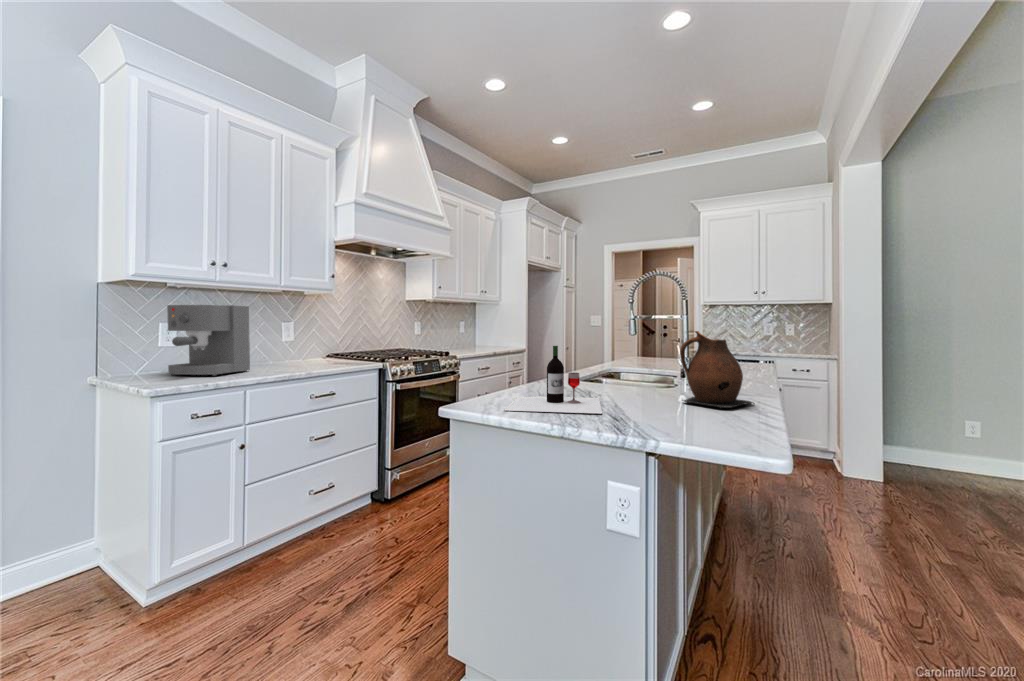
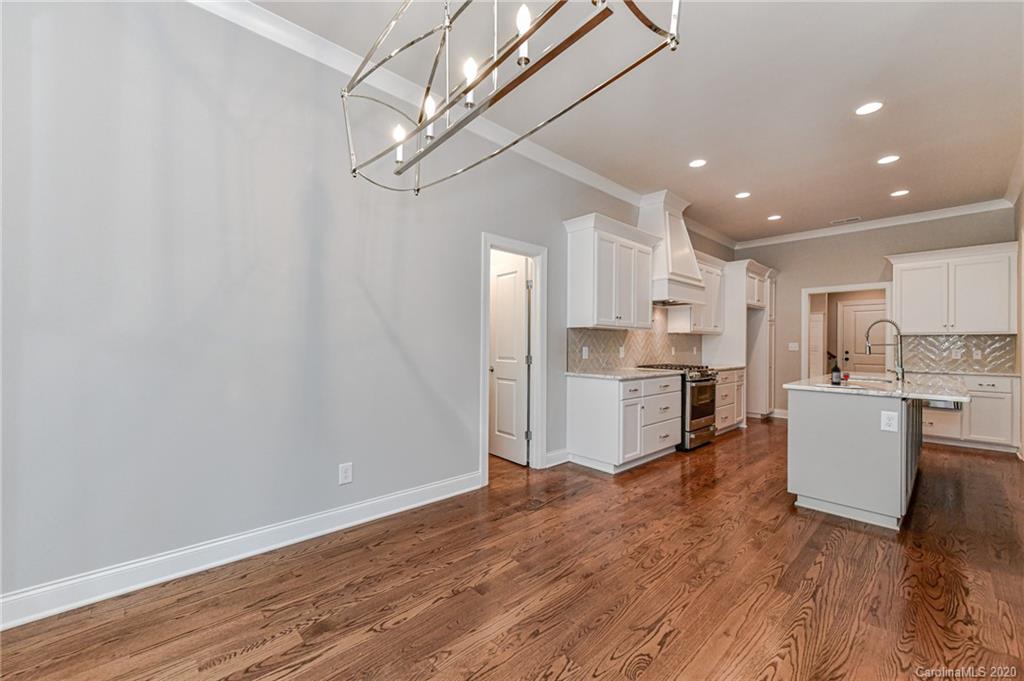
coffee maker: present [167,305,250,376] -> none [603,339,632,373]
ceramic pitcher: present [680,331,755,408] -> none [903,355,947,390]

